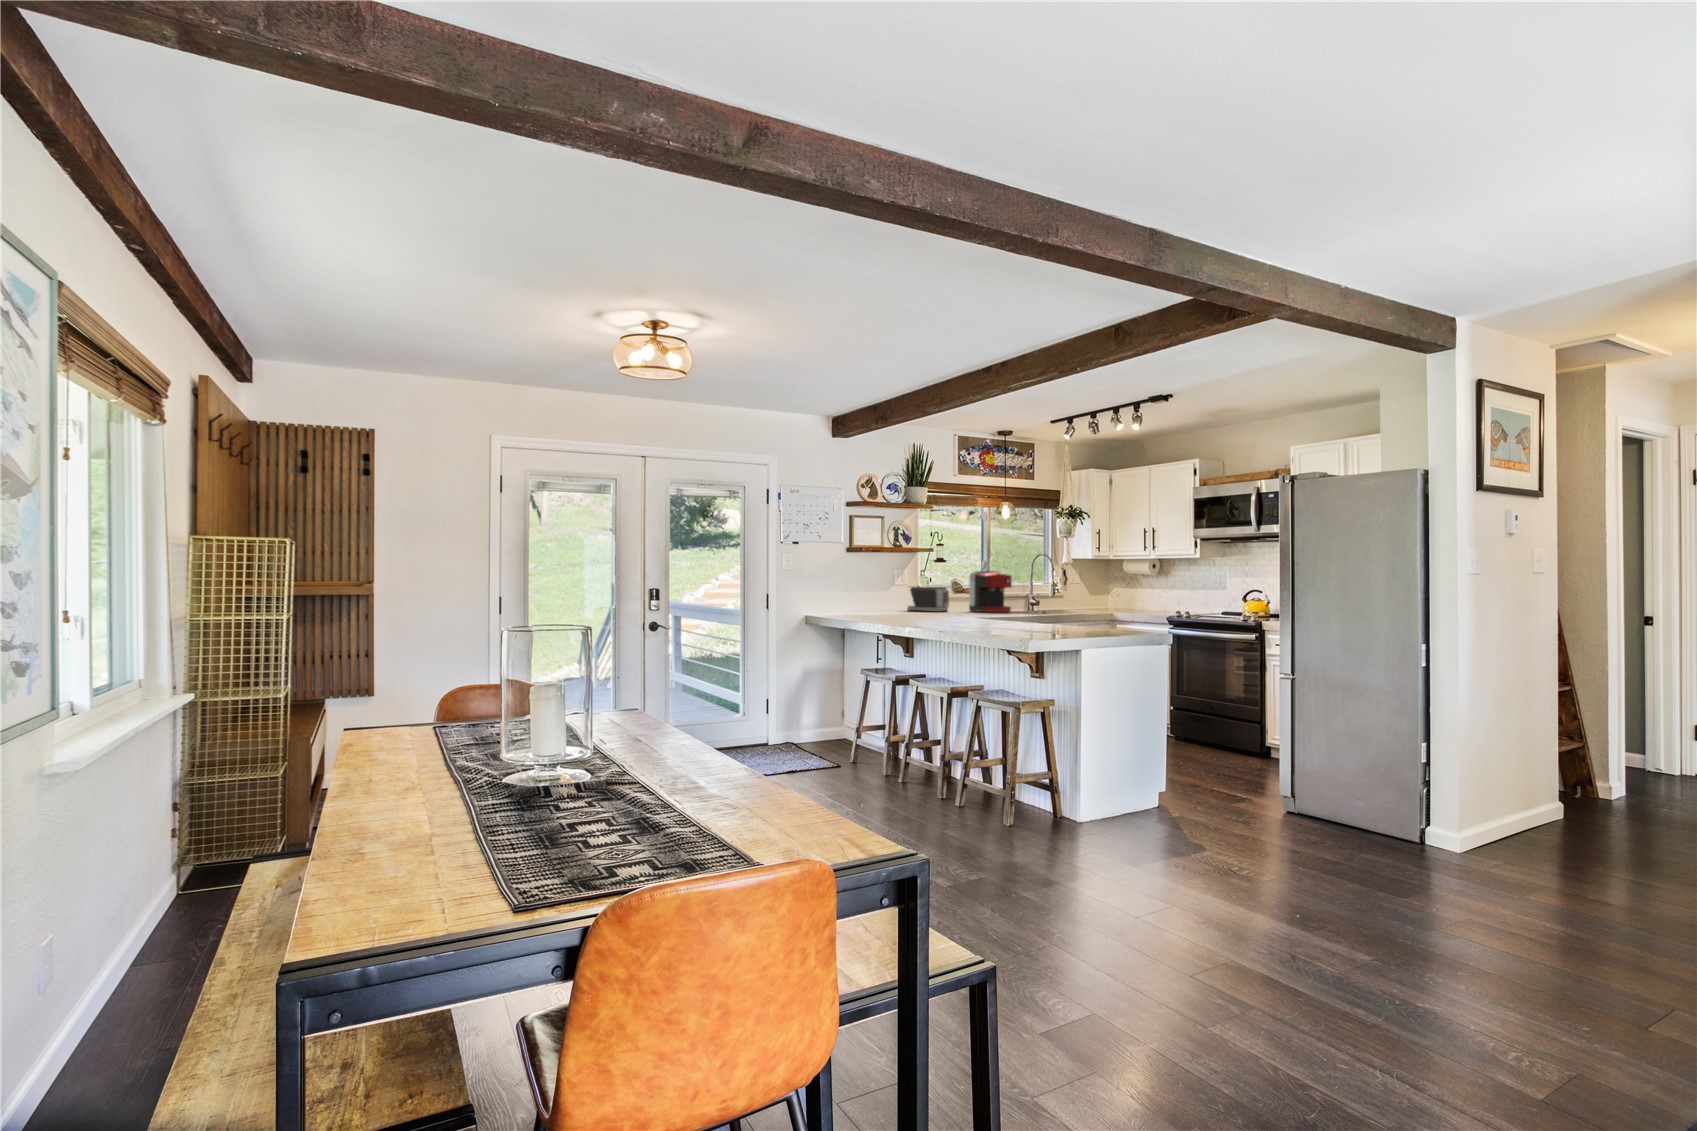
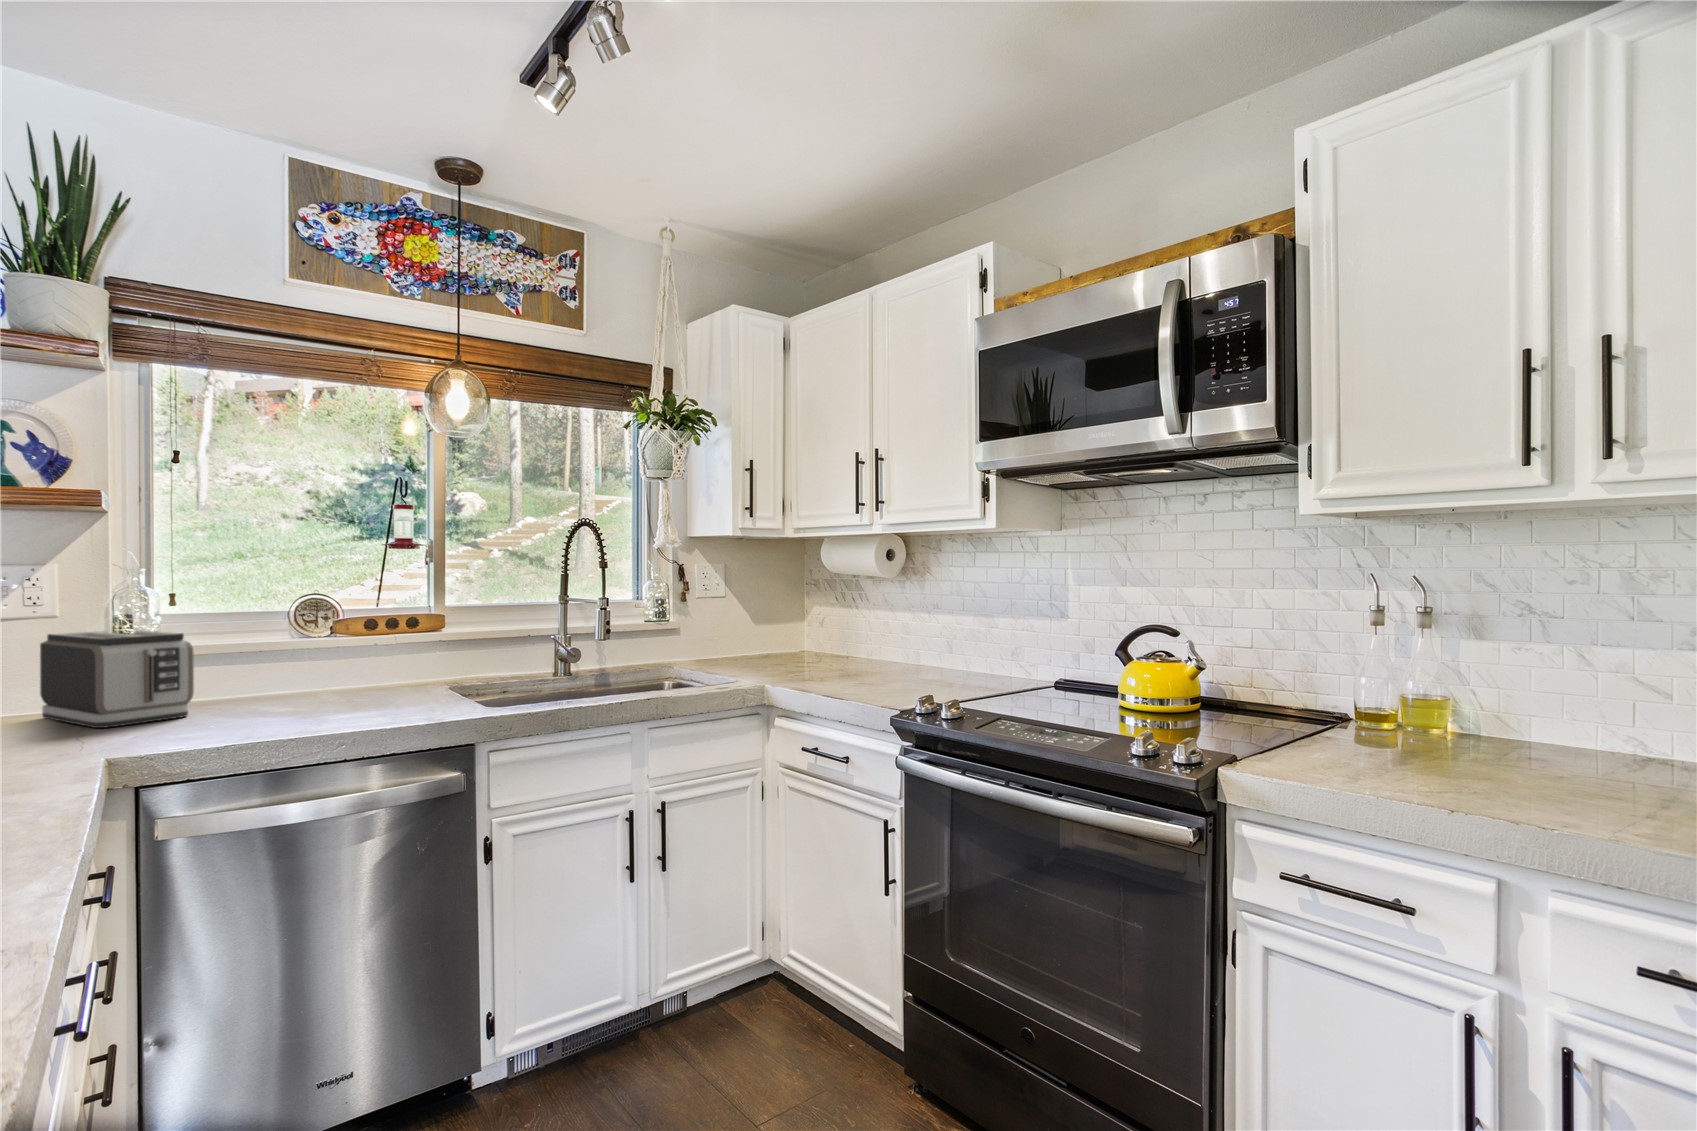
coffee maker: present [969,570,1012,612] -> none [299,573,415,720]

